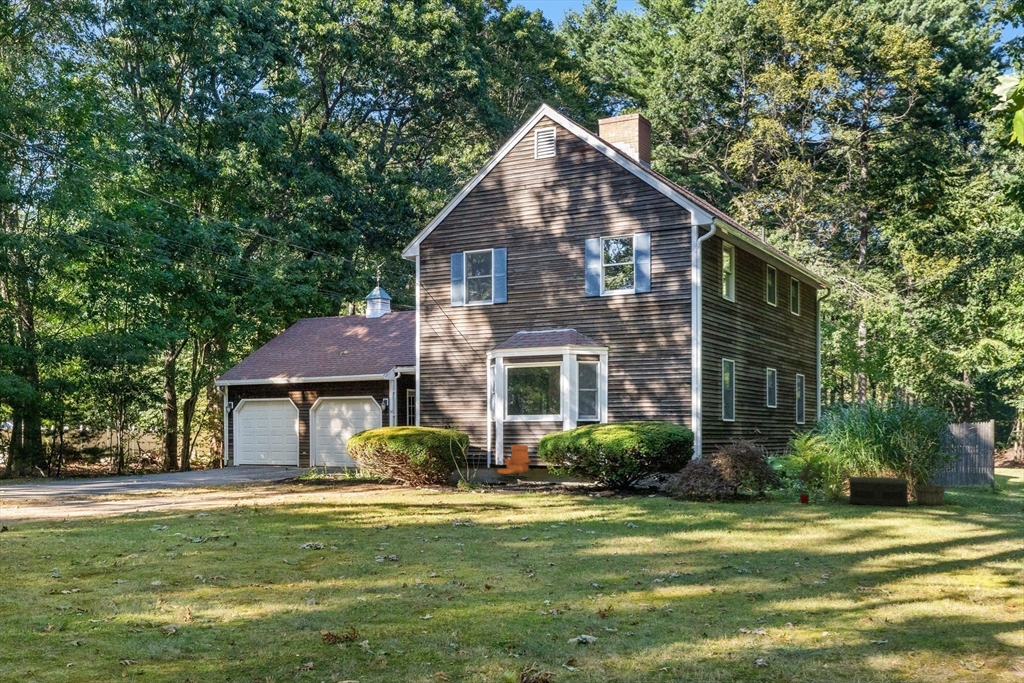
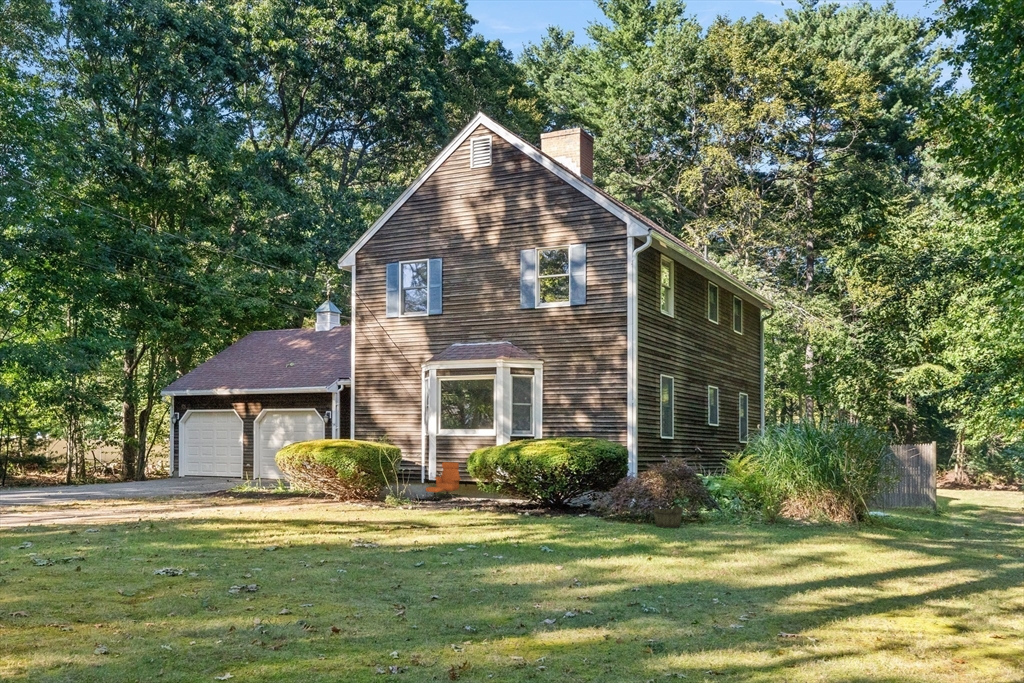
potted tree: present [787,458,822,503] -> none [720,477,758,527]
storage bench: present [849,476,908,506] -> none [785,498,847,531]
wooden bucket: present [914,484,945,506] -> present [653,506,683,528]

